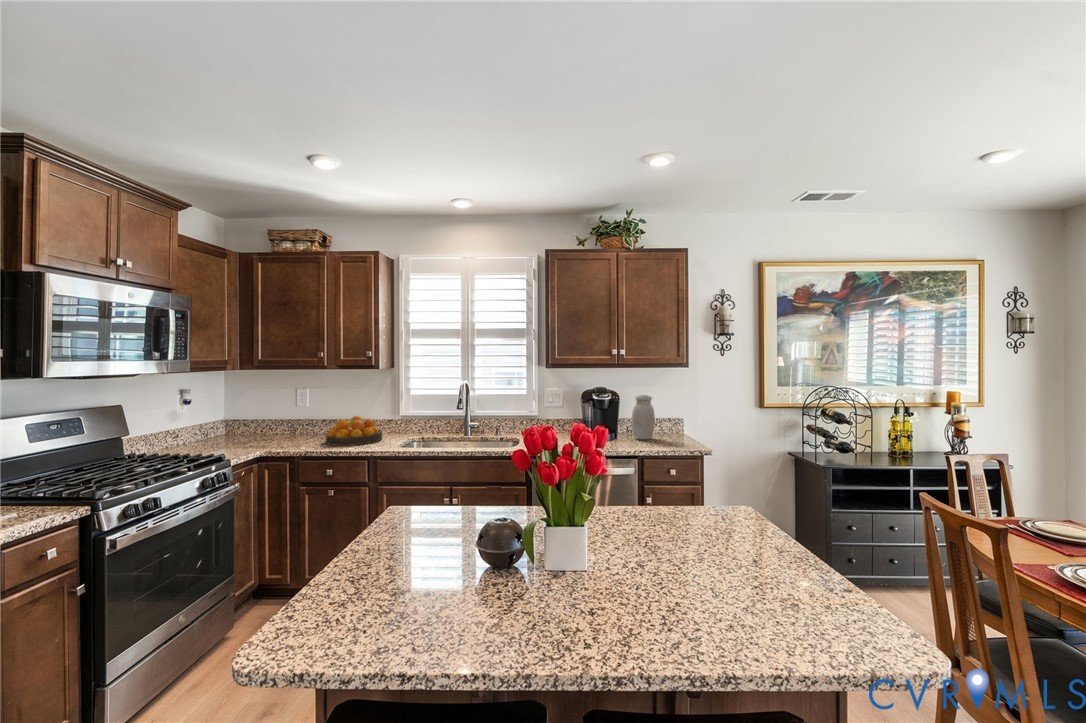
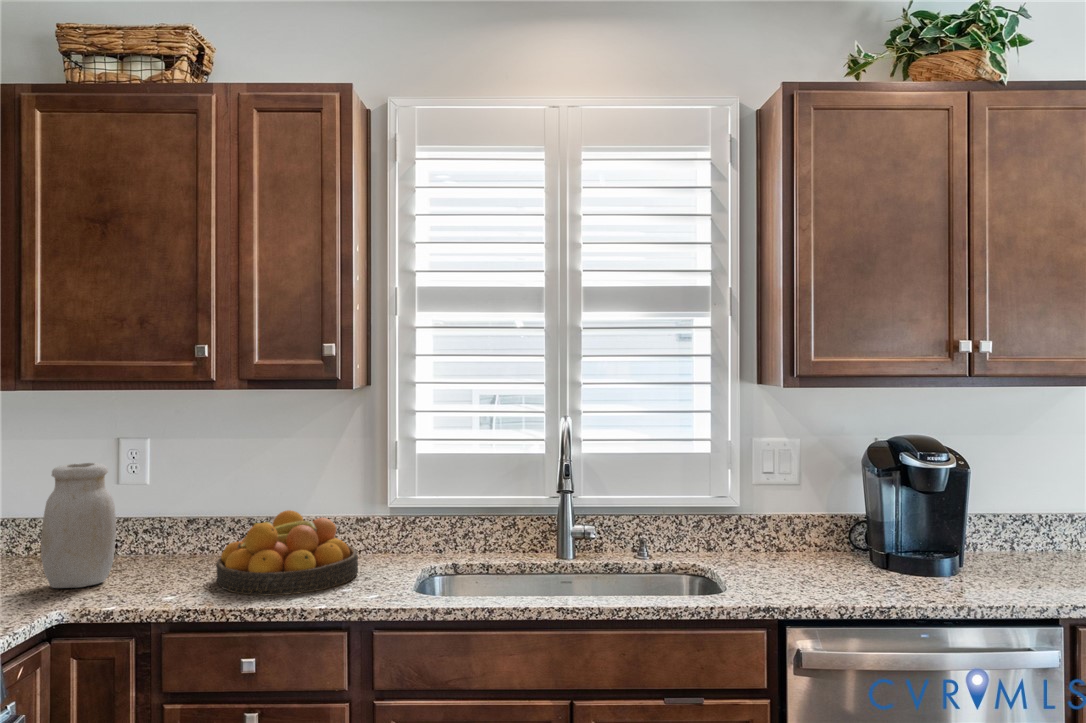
jar: present [631,395,655,440] -> present [41,463,116,588]

